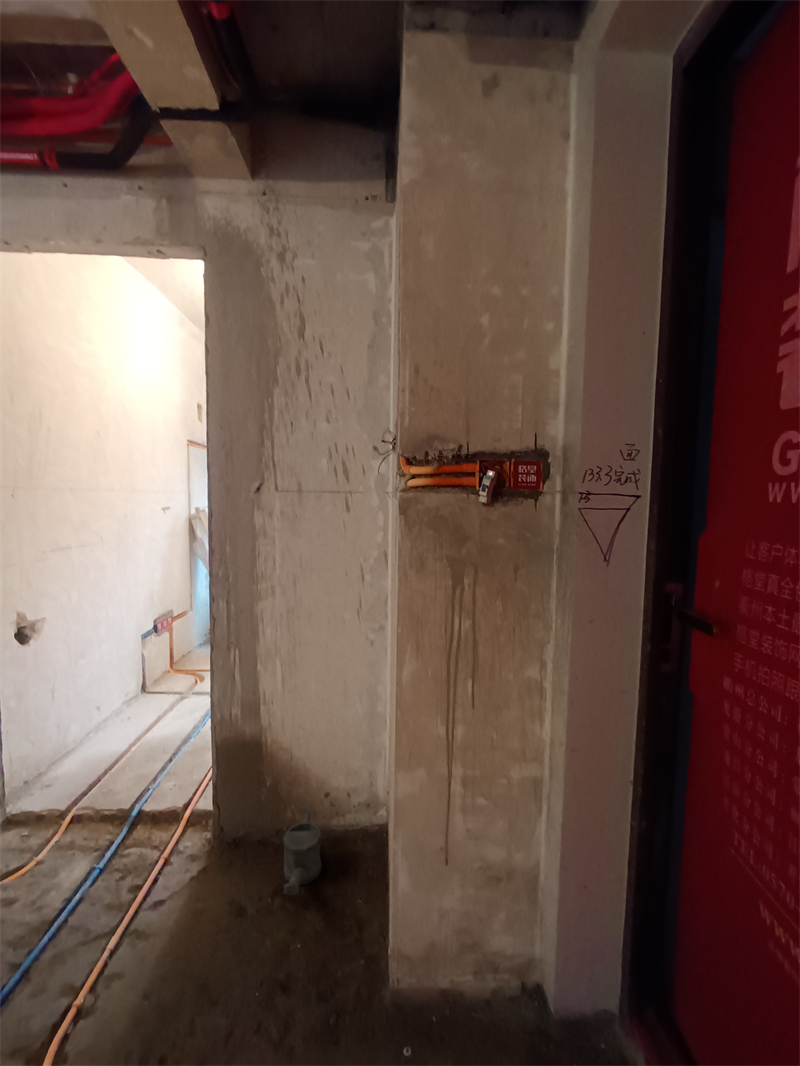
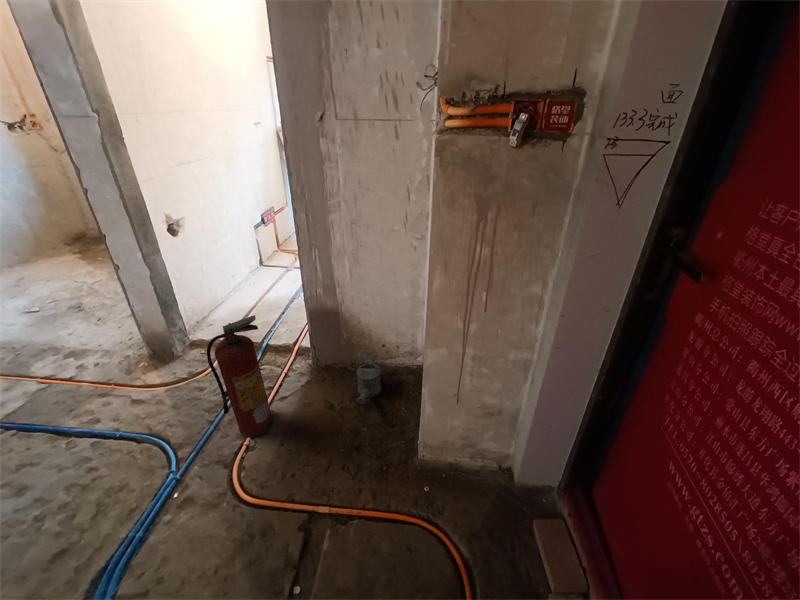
fire extinguisher: none [40,747,138,996] -> present [207,315,273,437]

